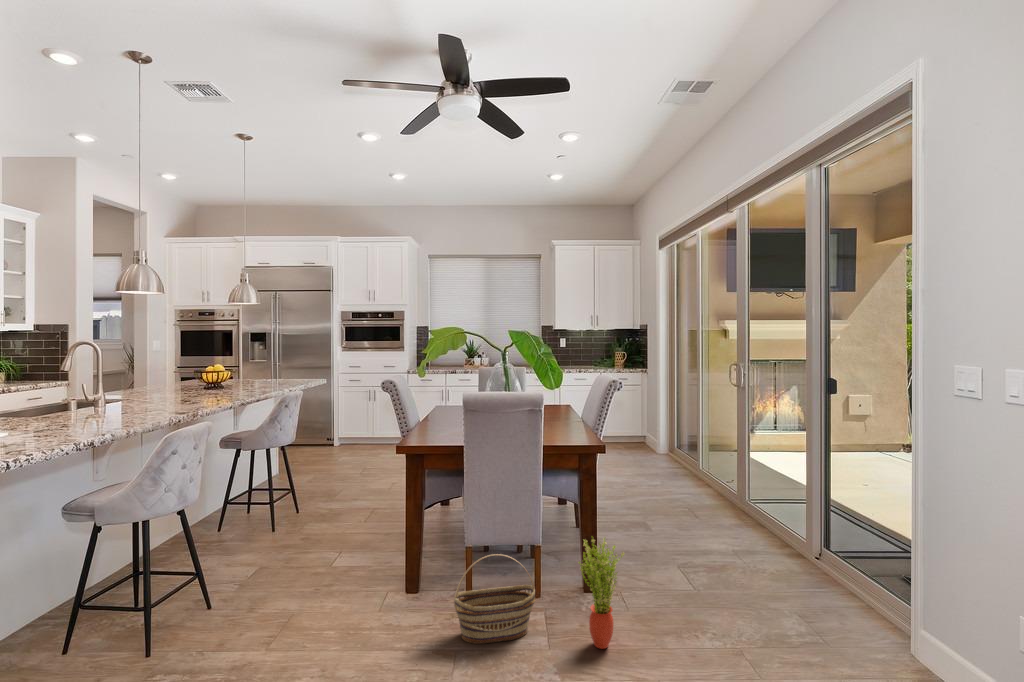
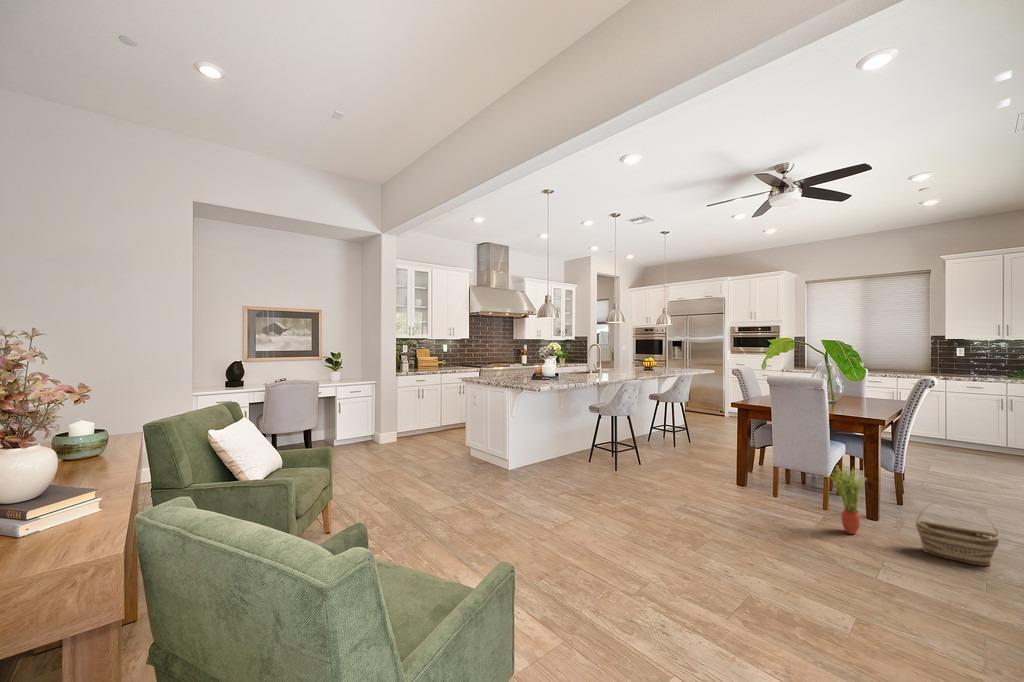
basket: present [454,554,535,644] -> present [916,505,999,566]

